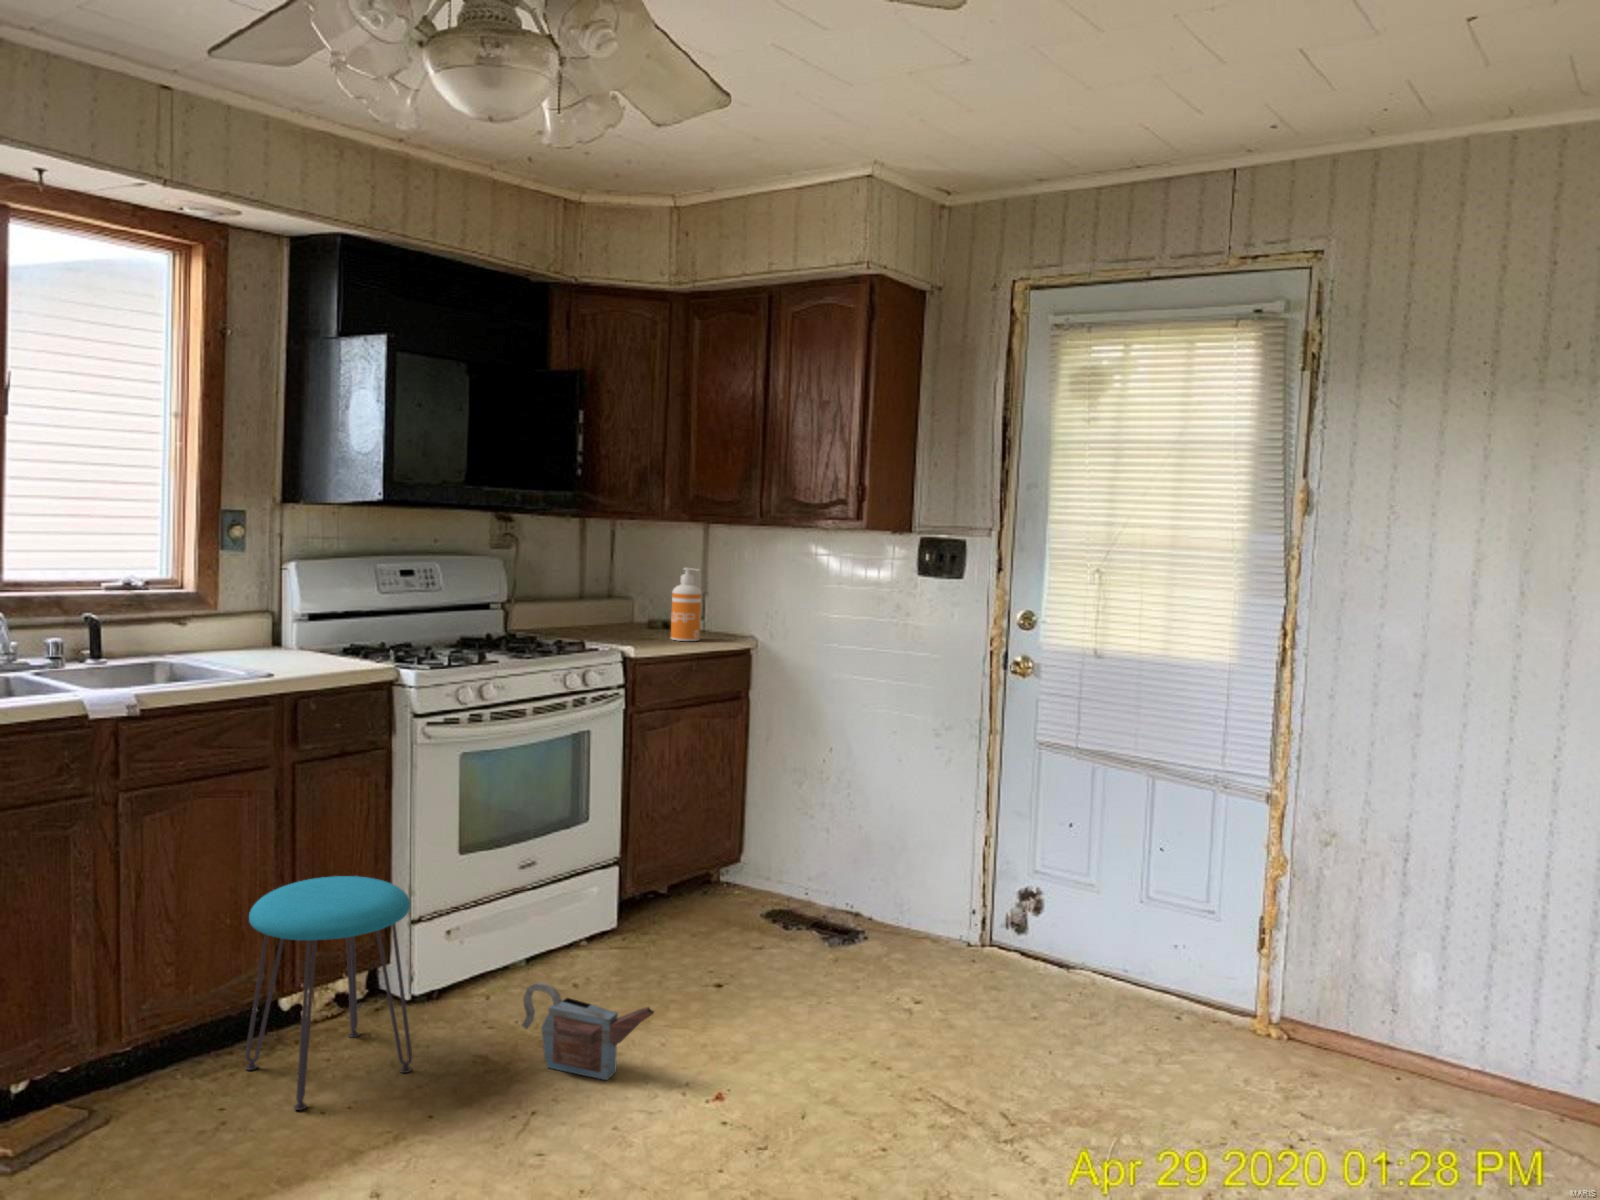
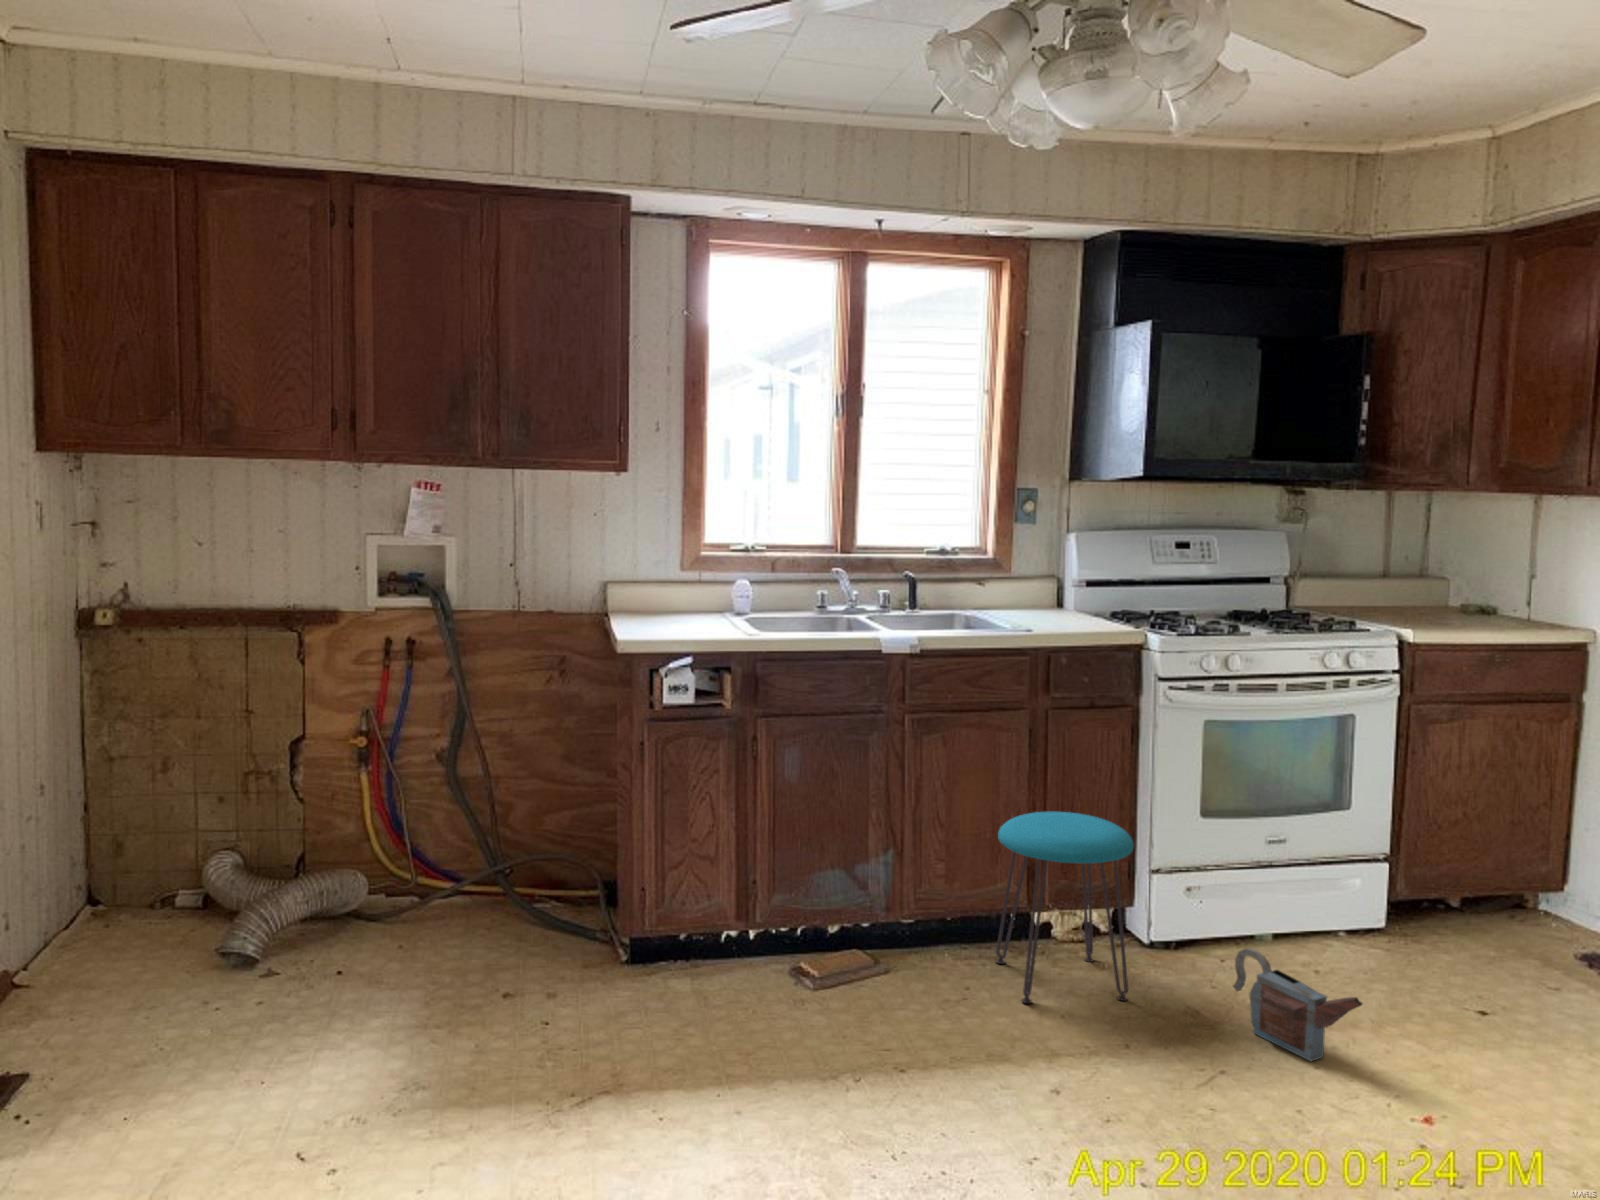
soap dispenser: present [671,568,701,641] -> none [1475,544,1517,628]

